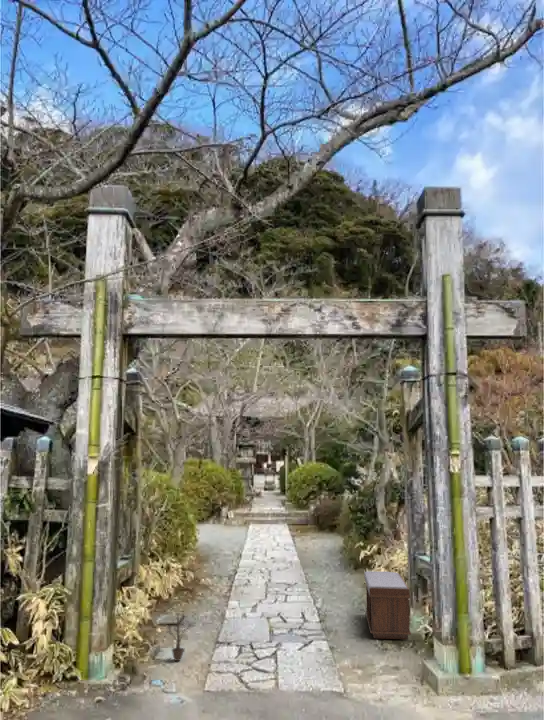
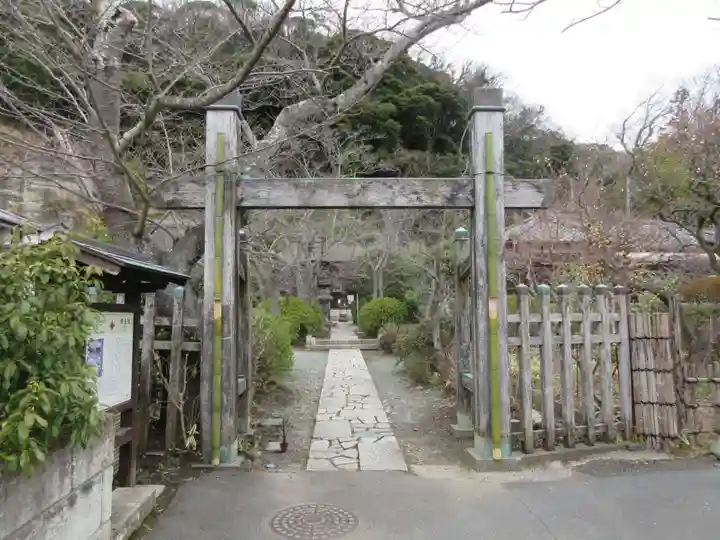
bench: present [364,571,411,639] -> none [423,385,458,434]

